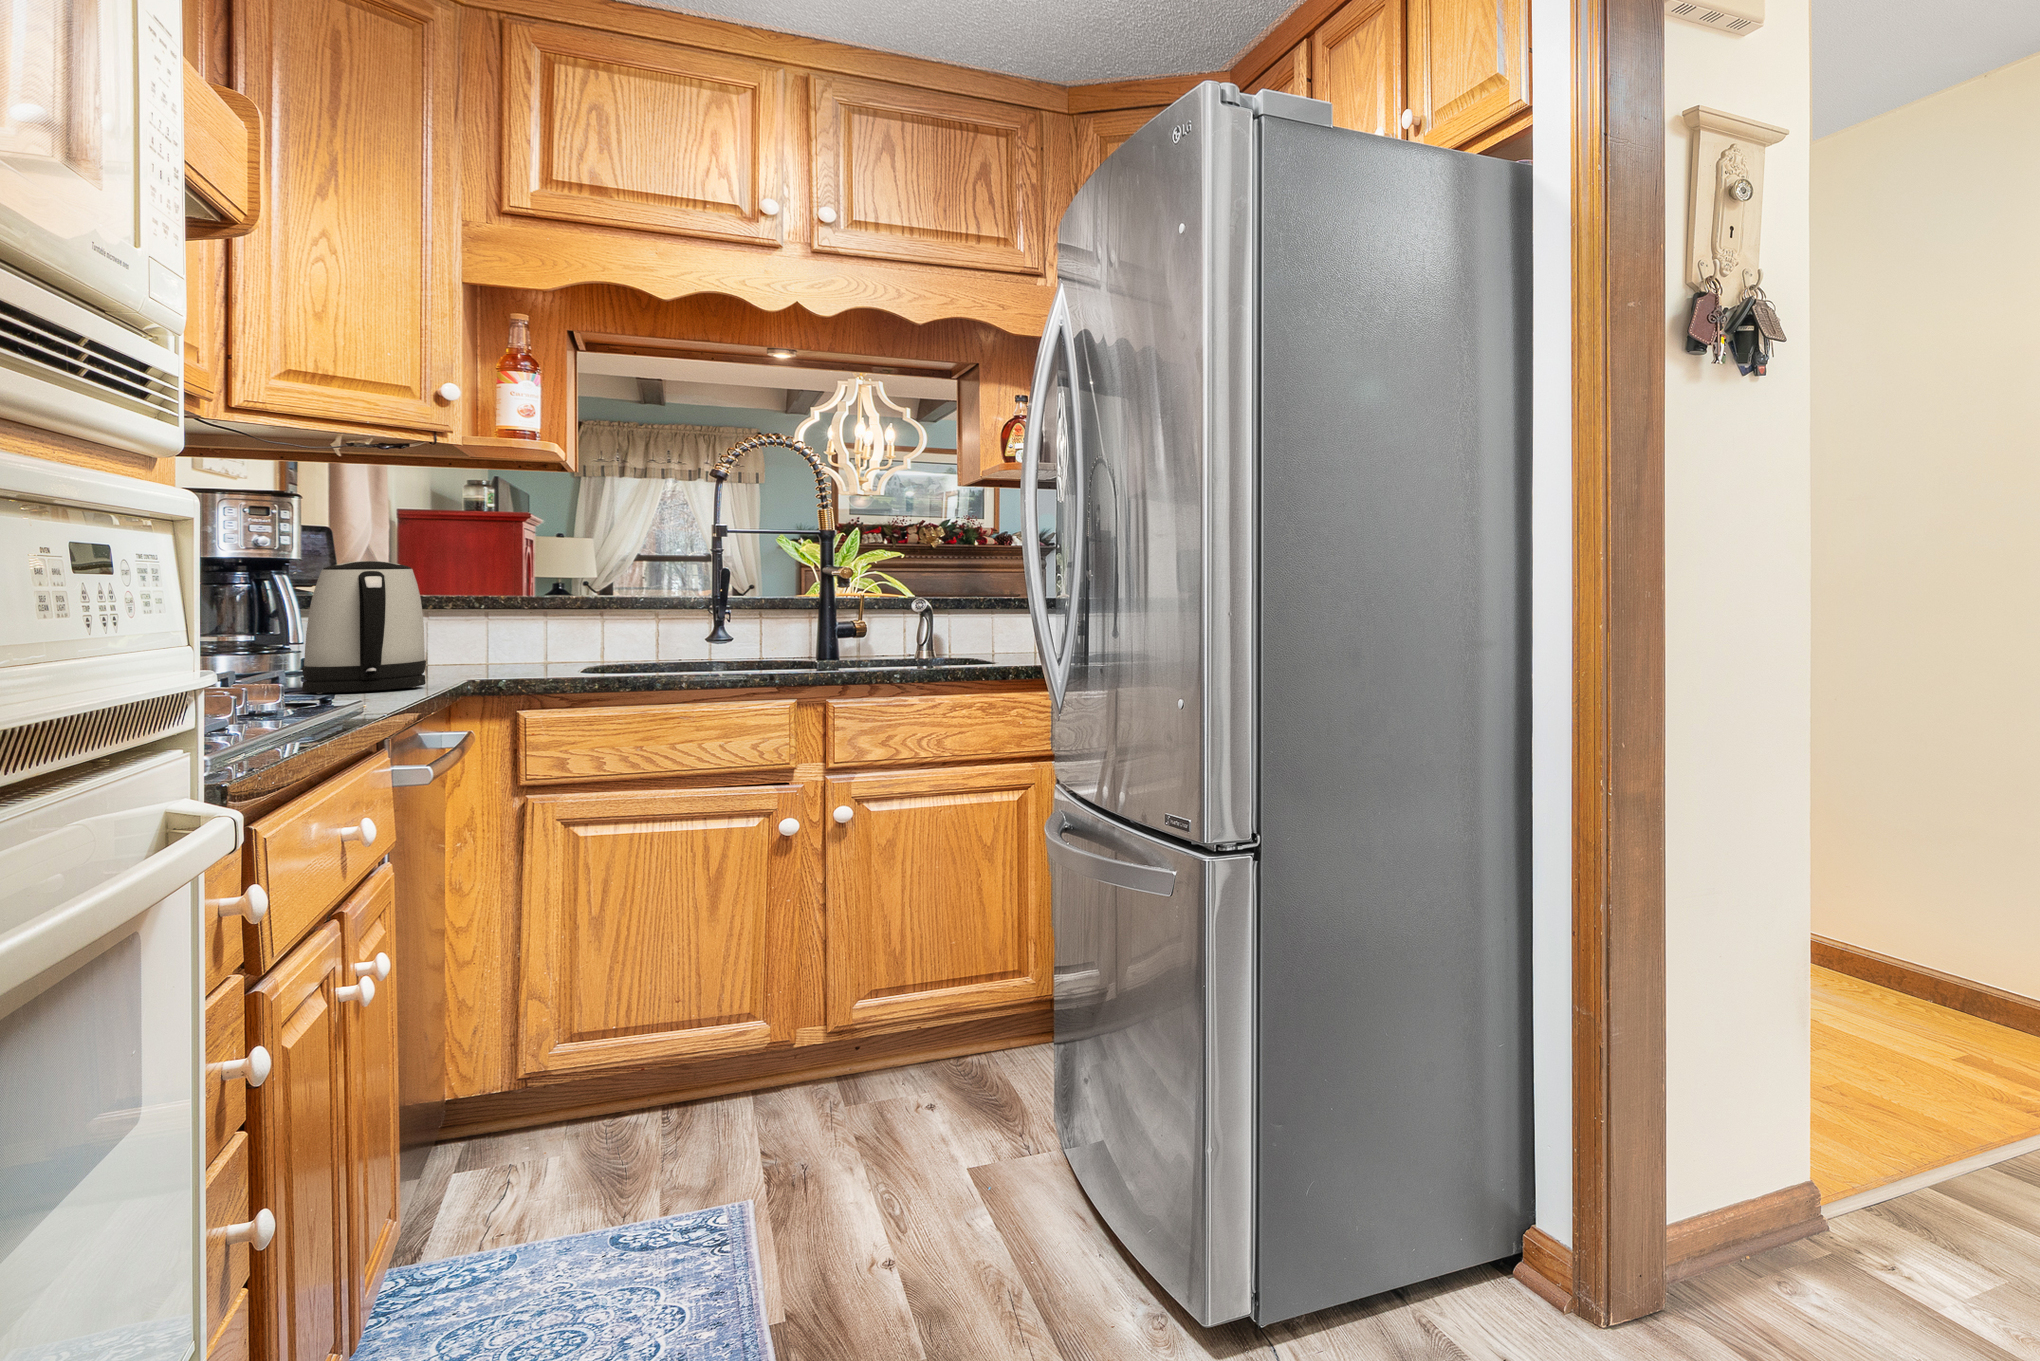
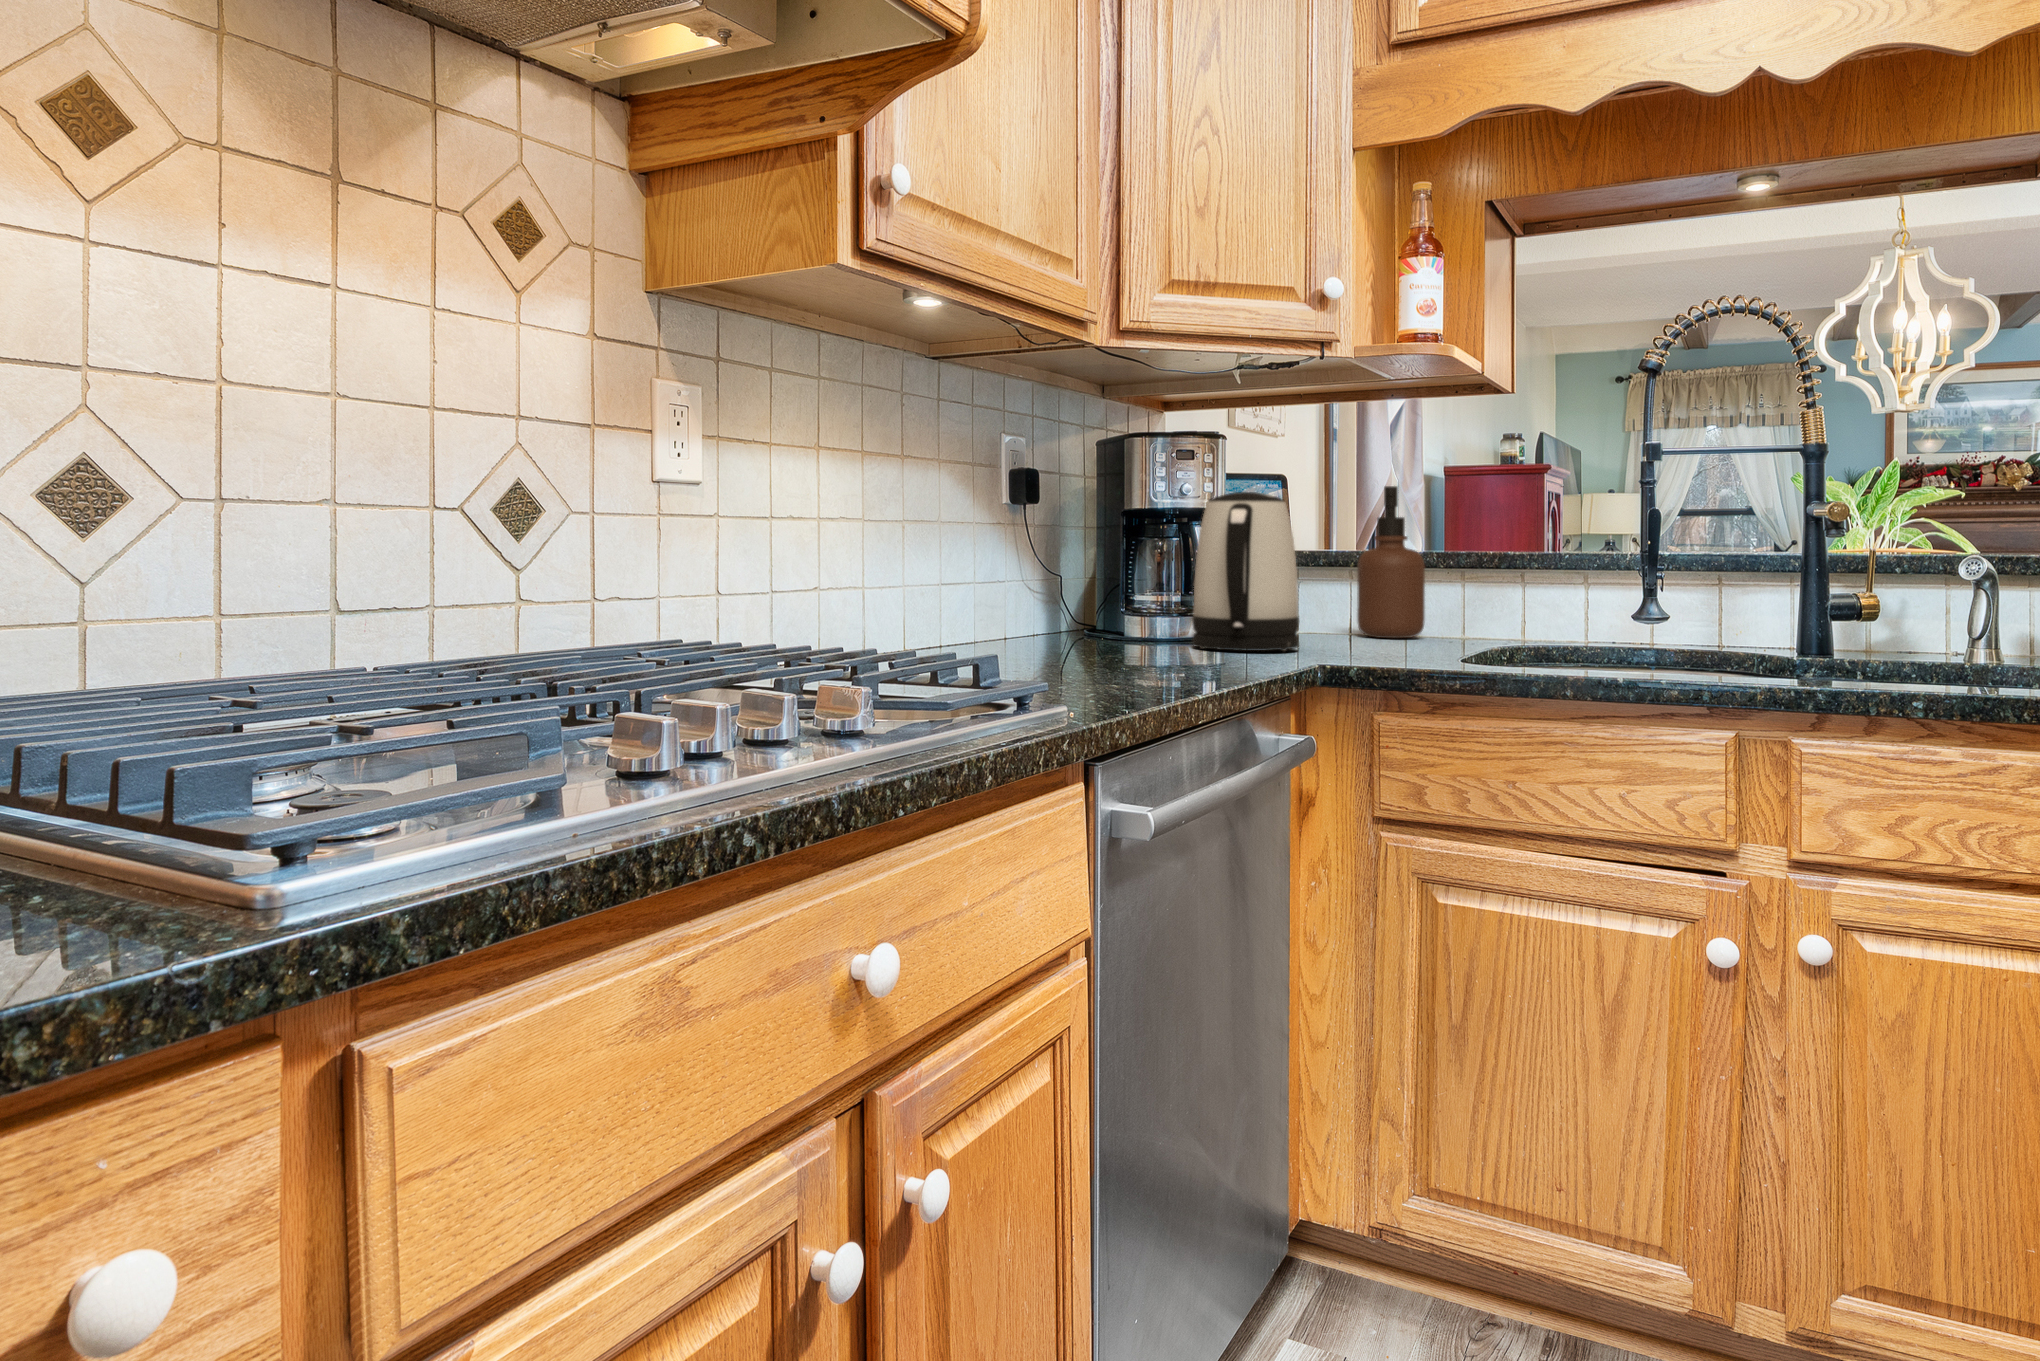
soap dispenser: none [443,551,515,674] -> present [1357,486,1425,638]

